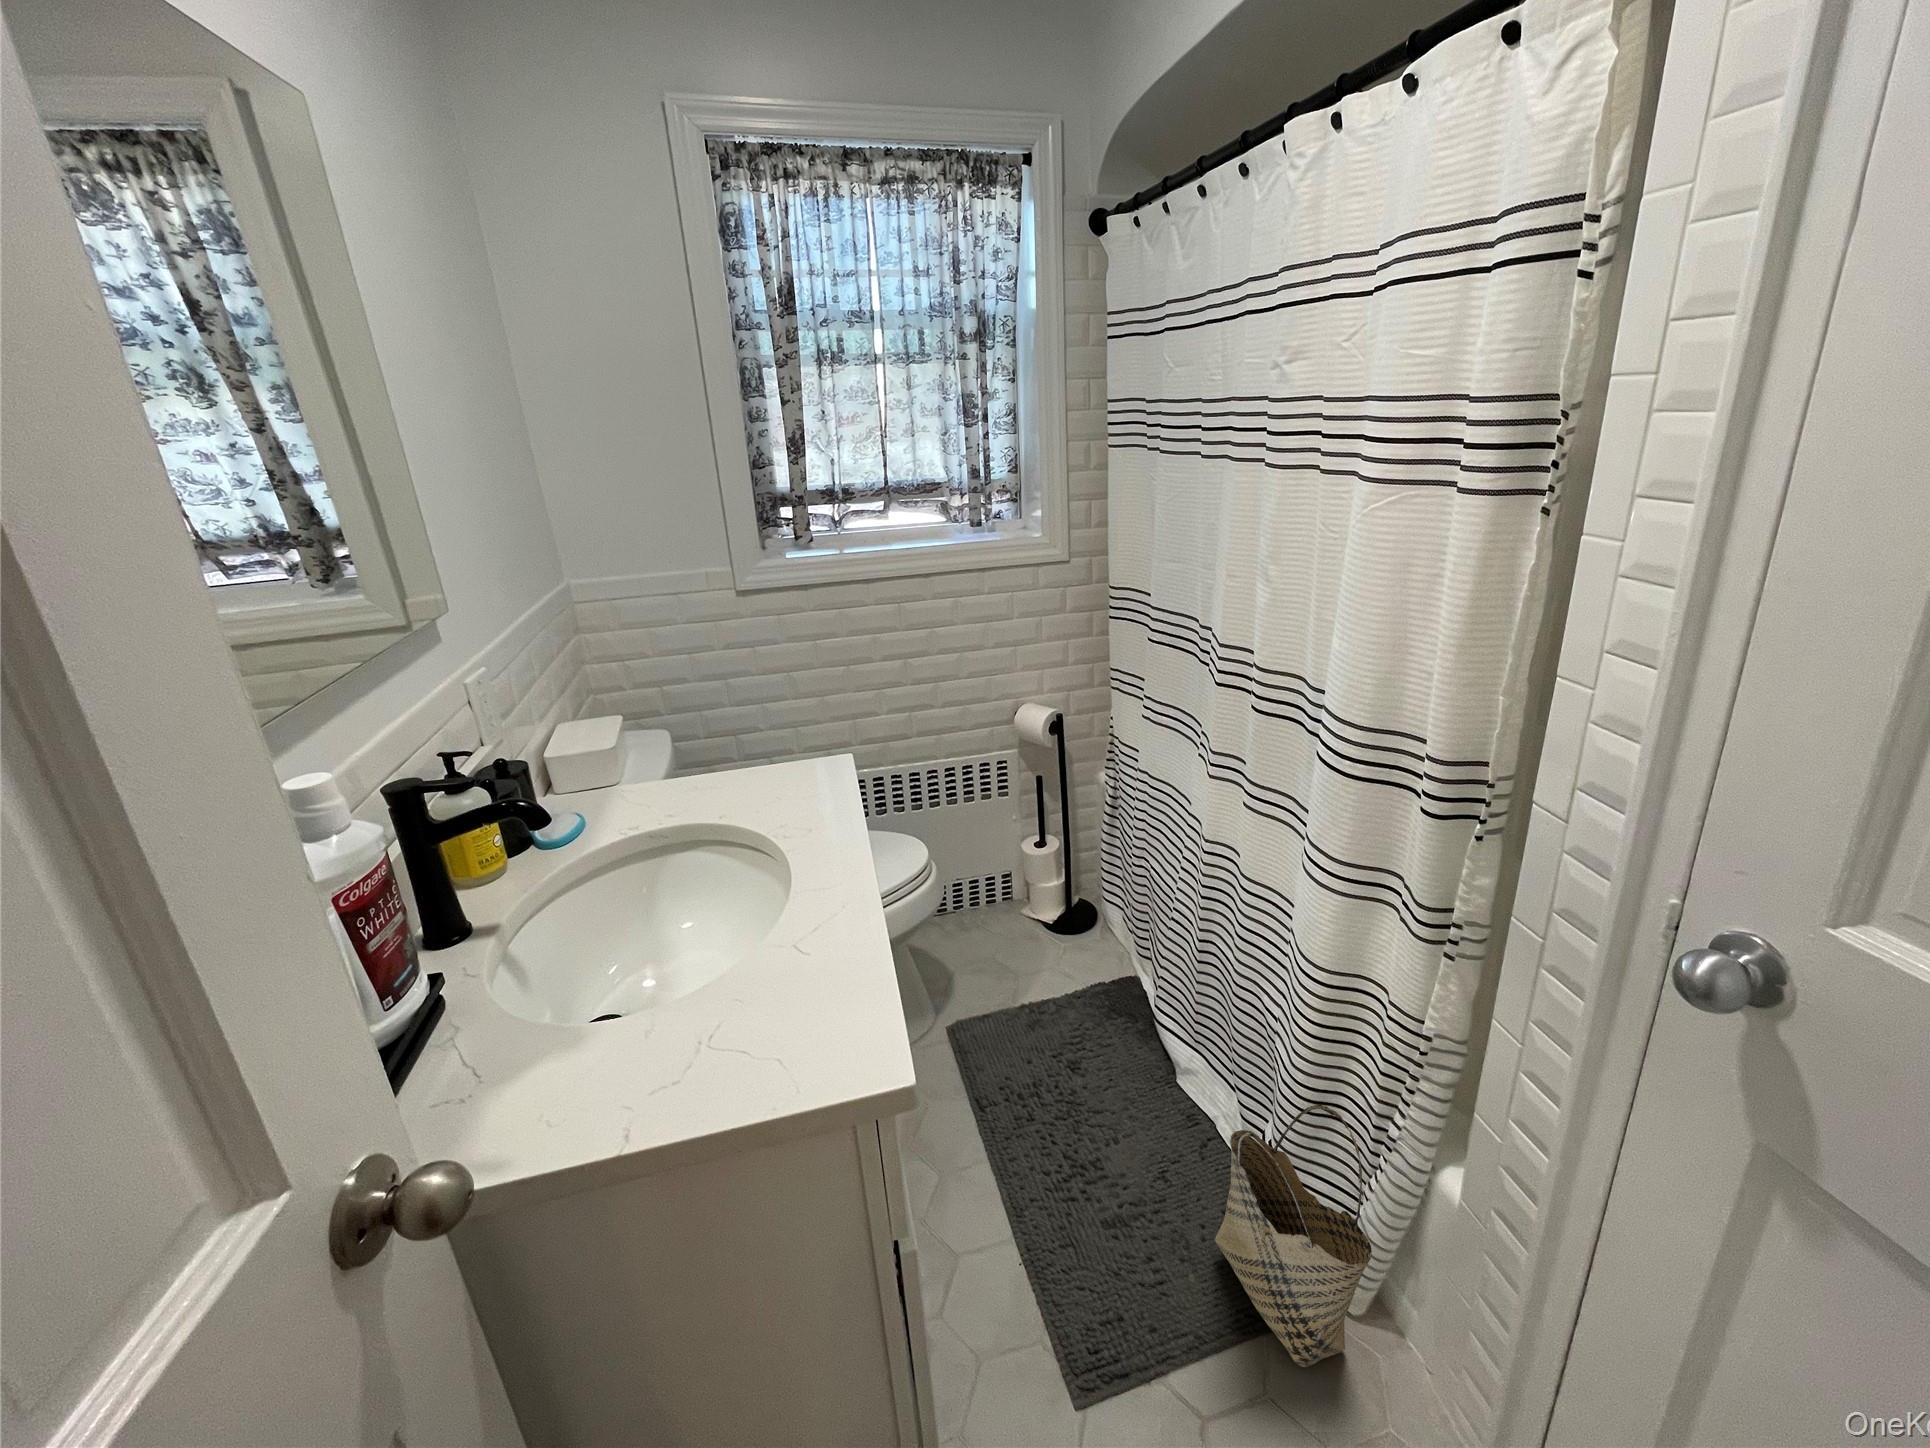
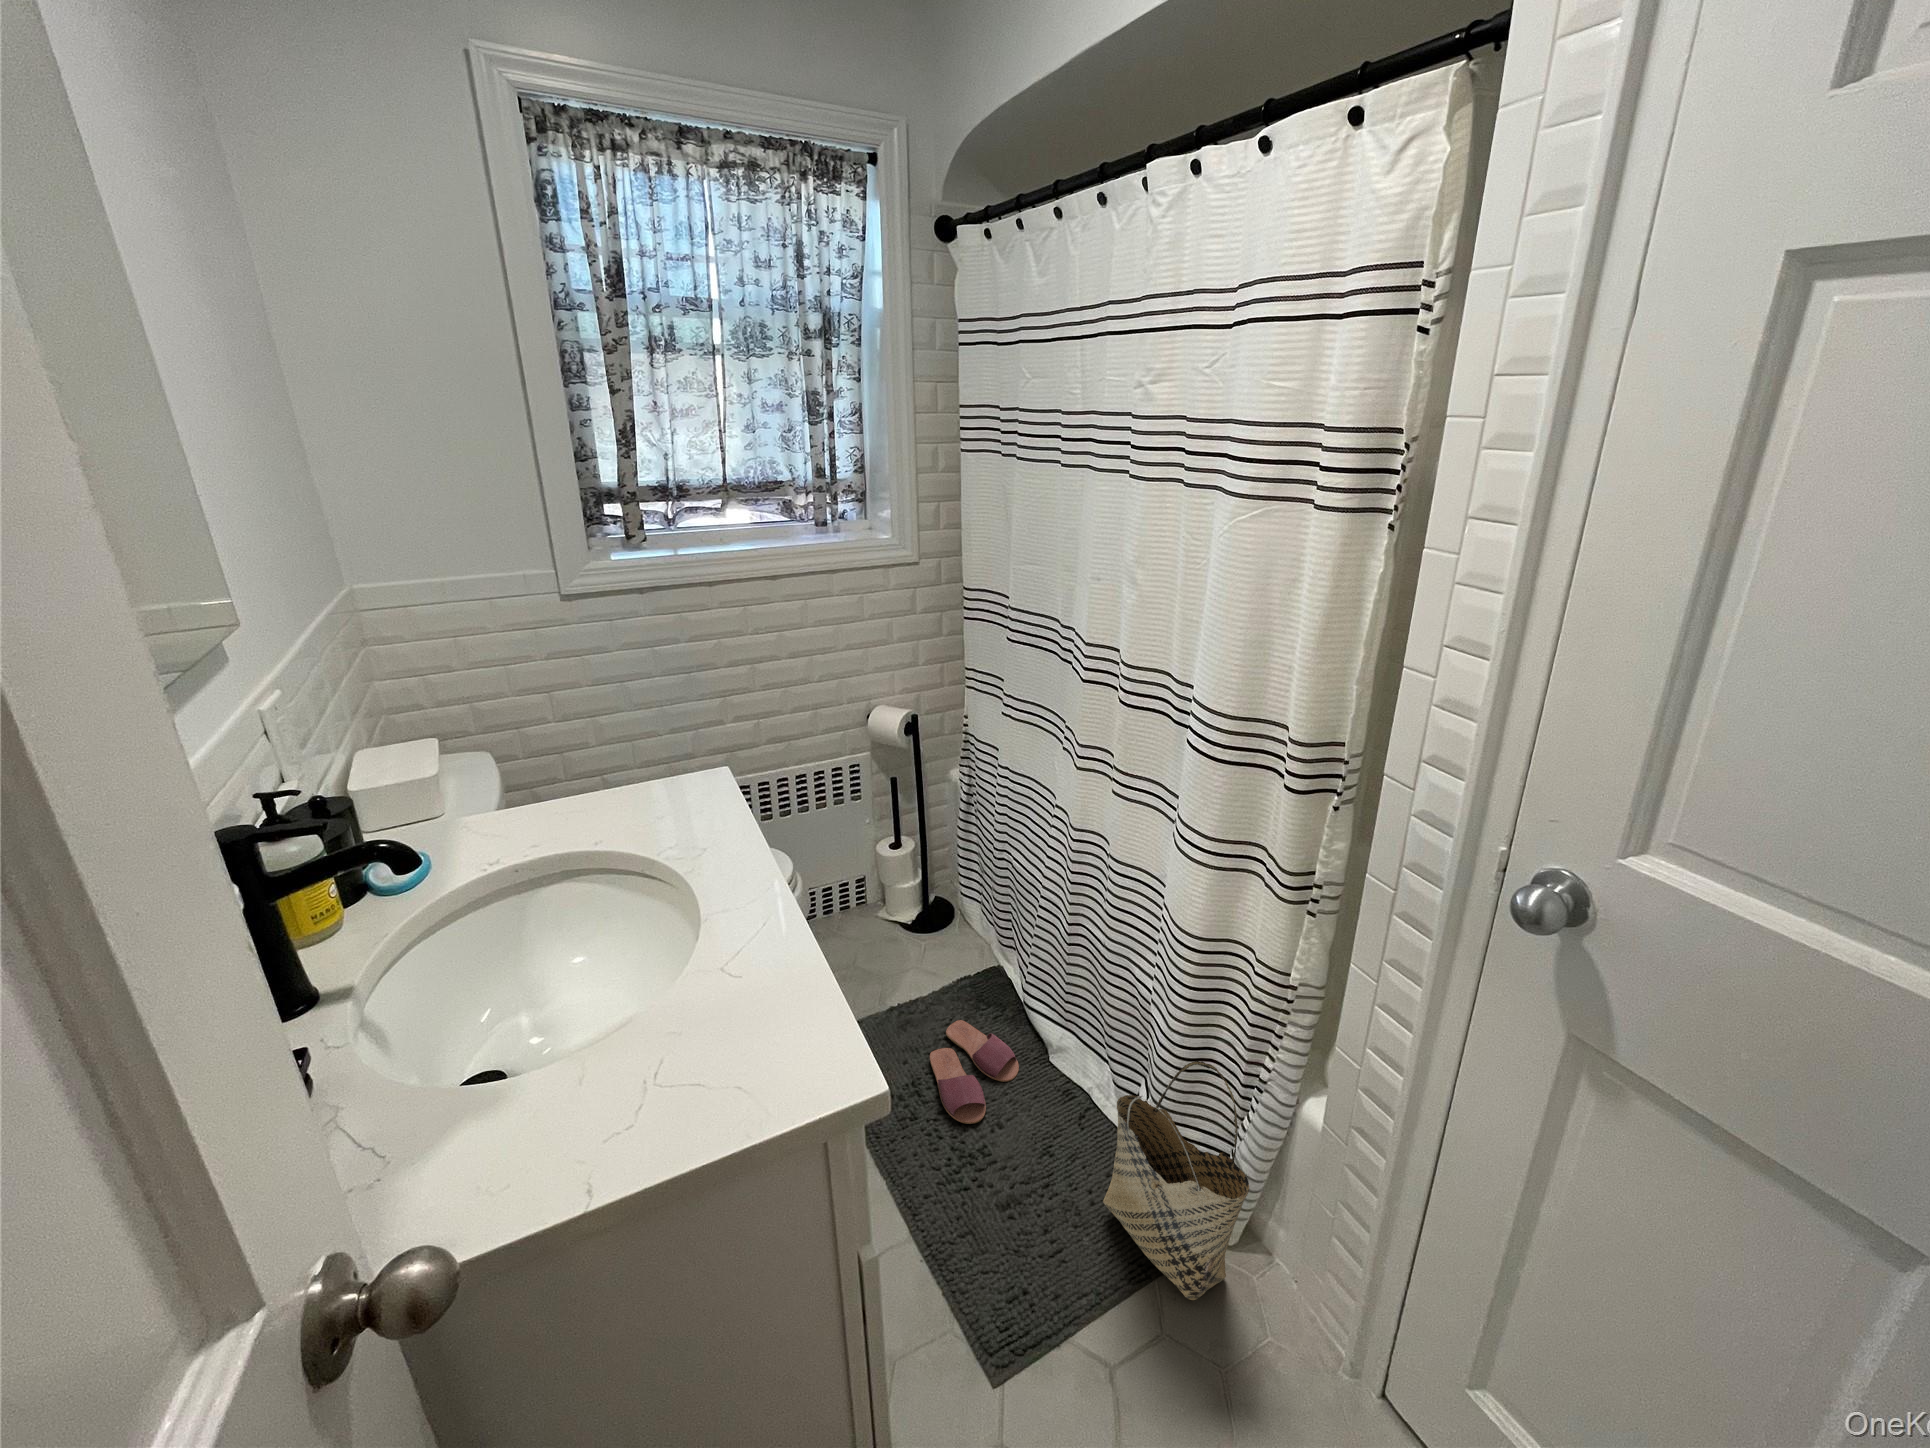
slippers: none [1054,1026,1144,1134] -> present [930,1020,1019,1124]

